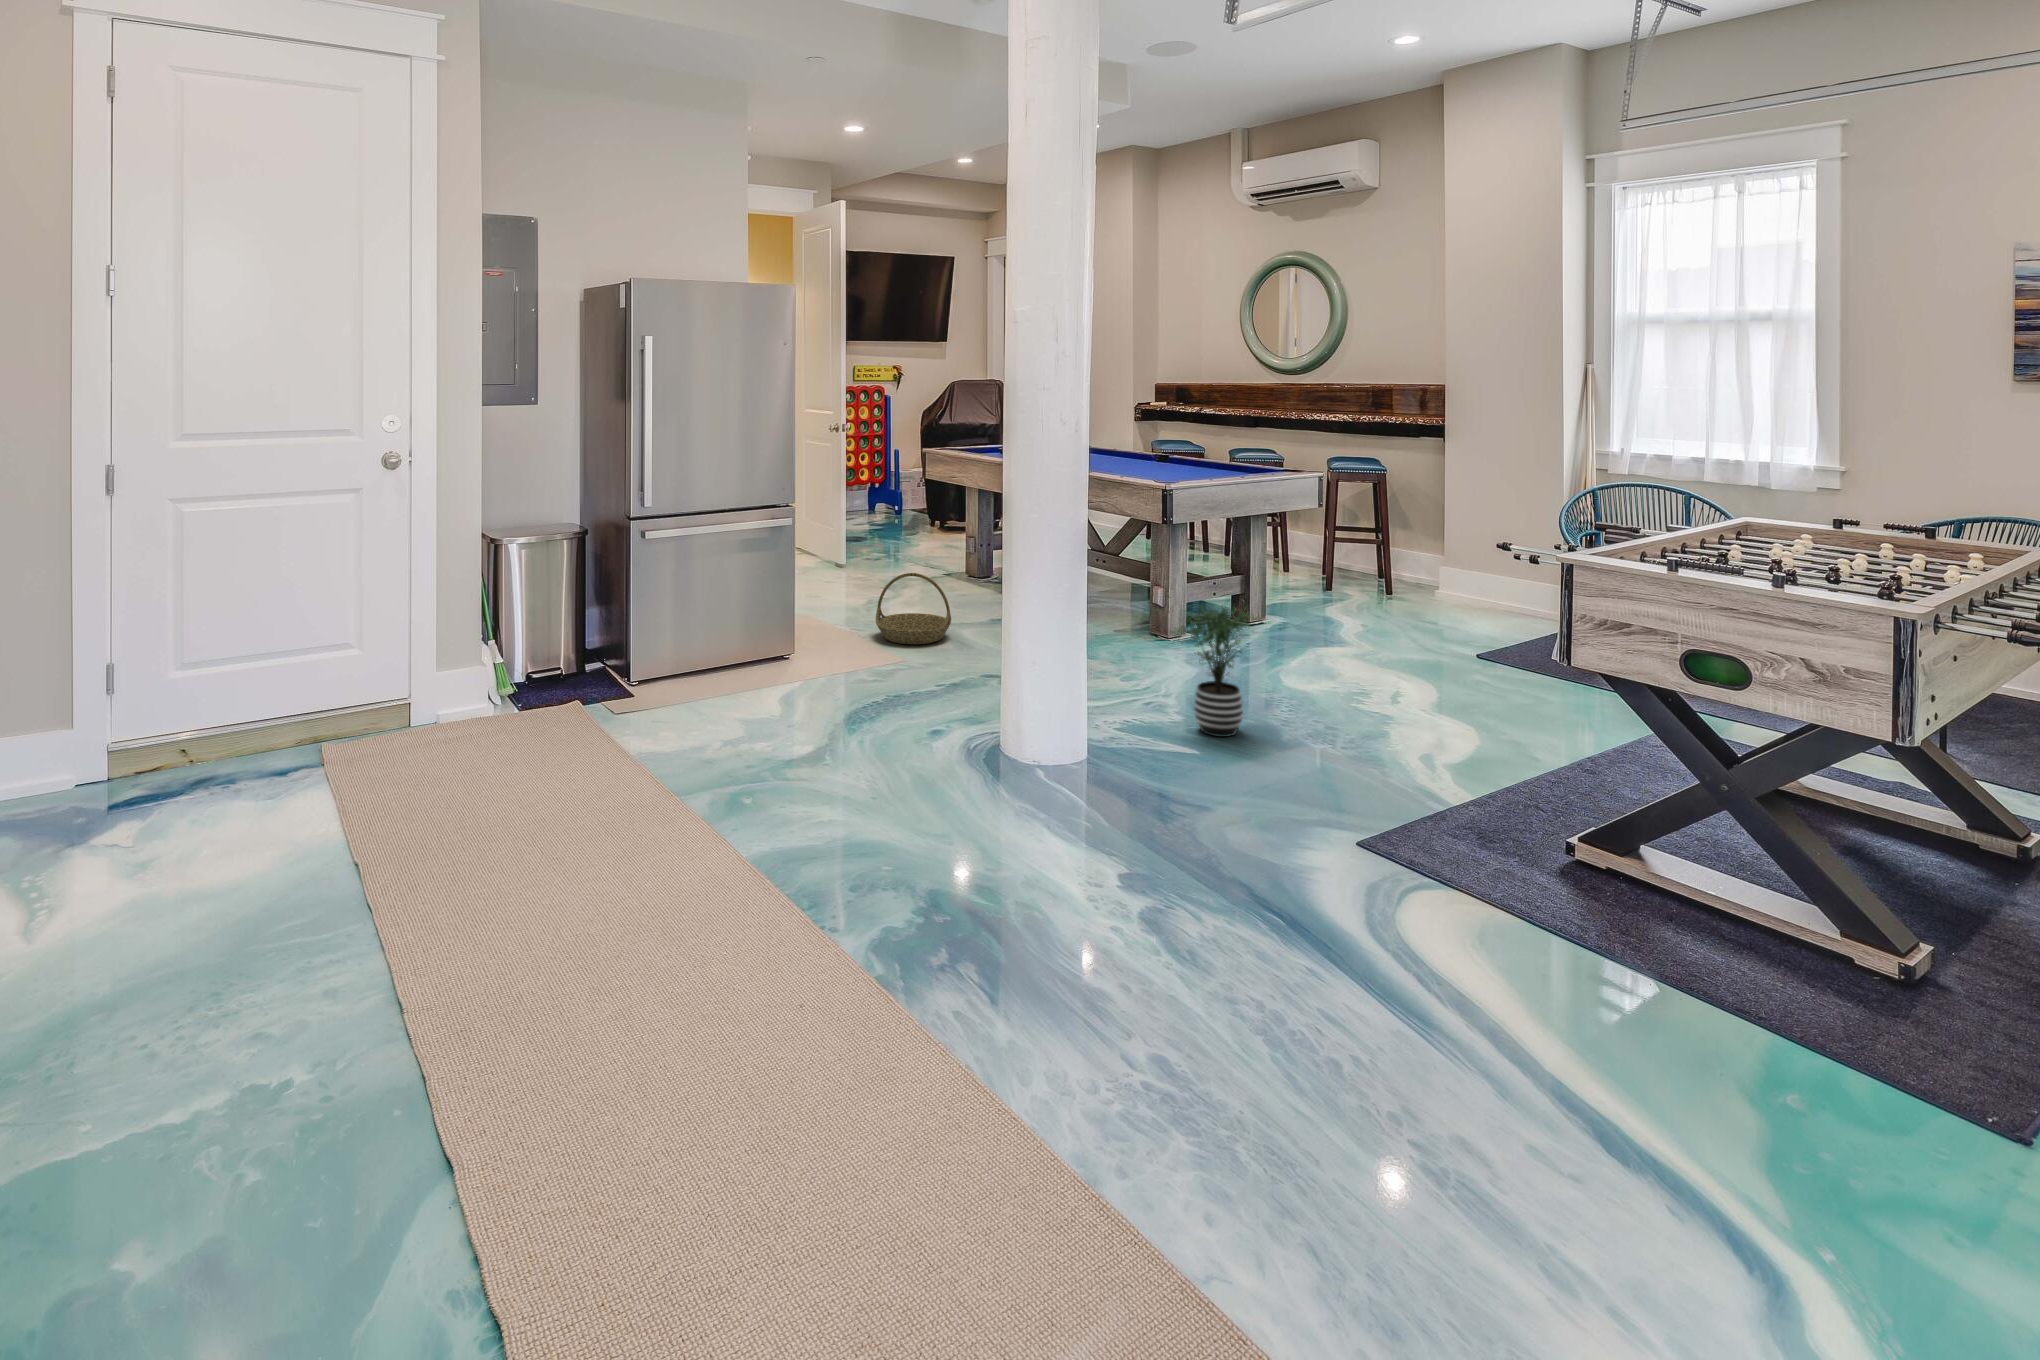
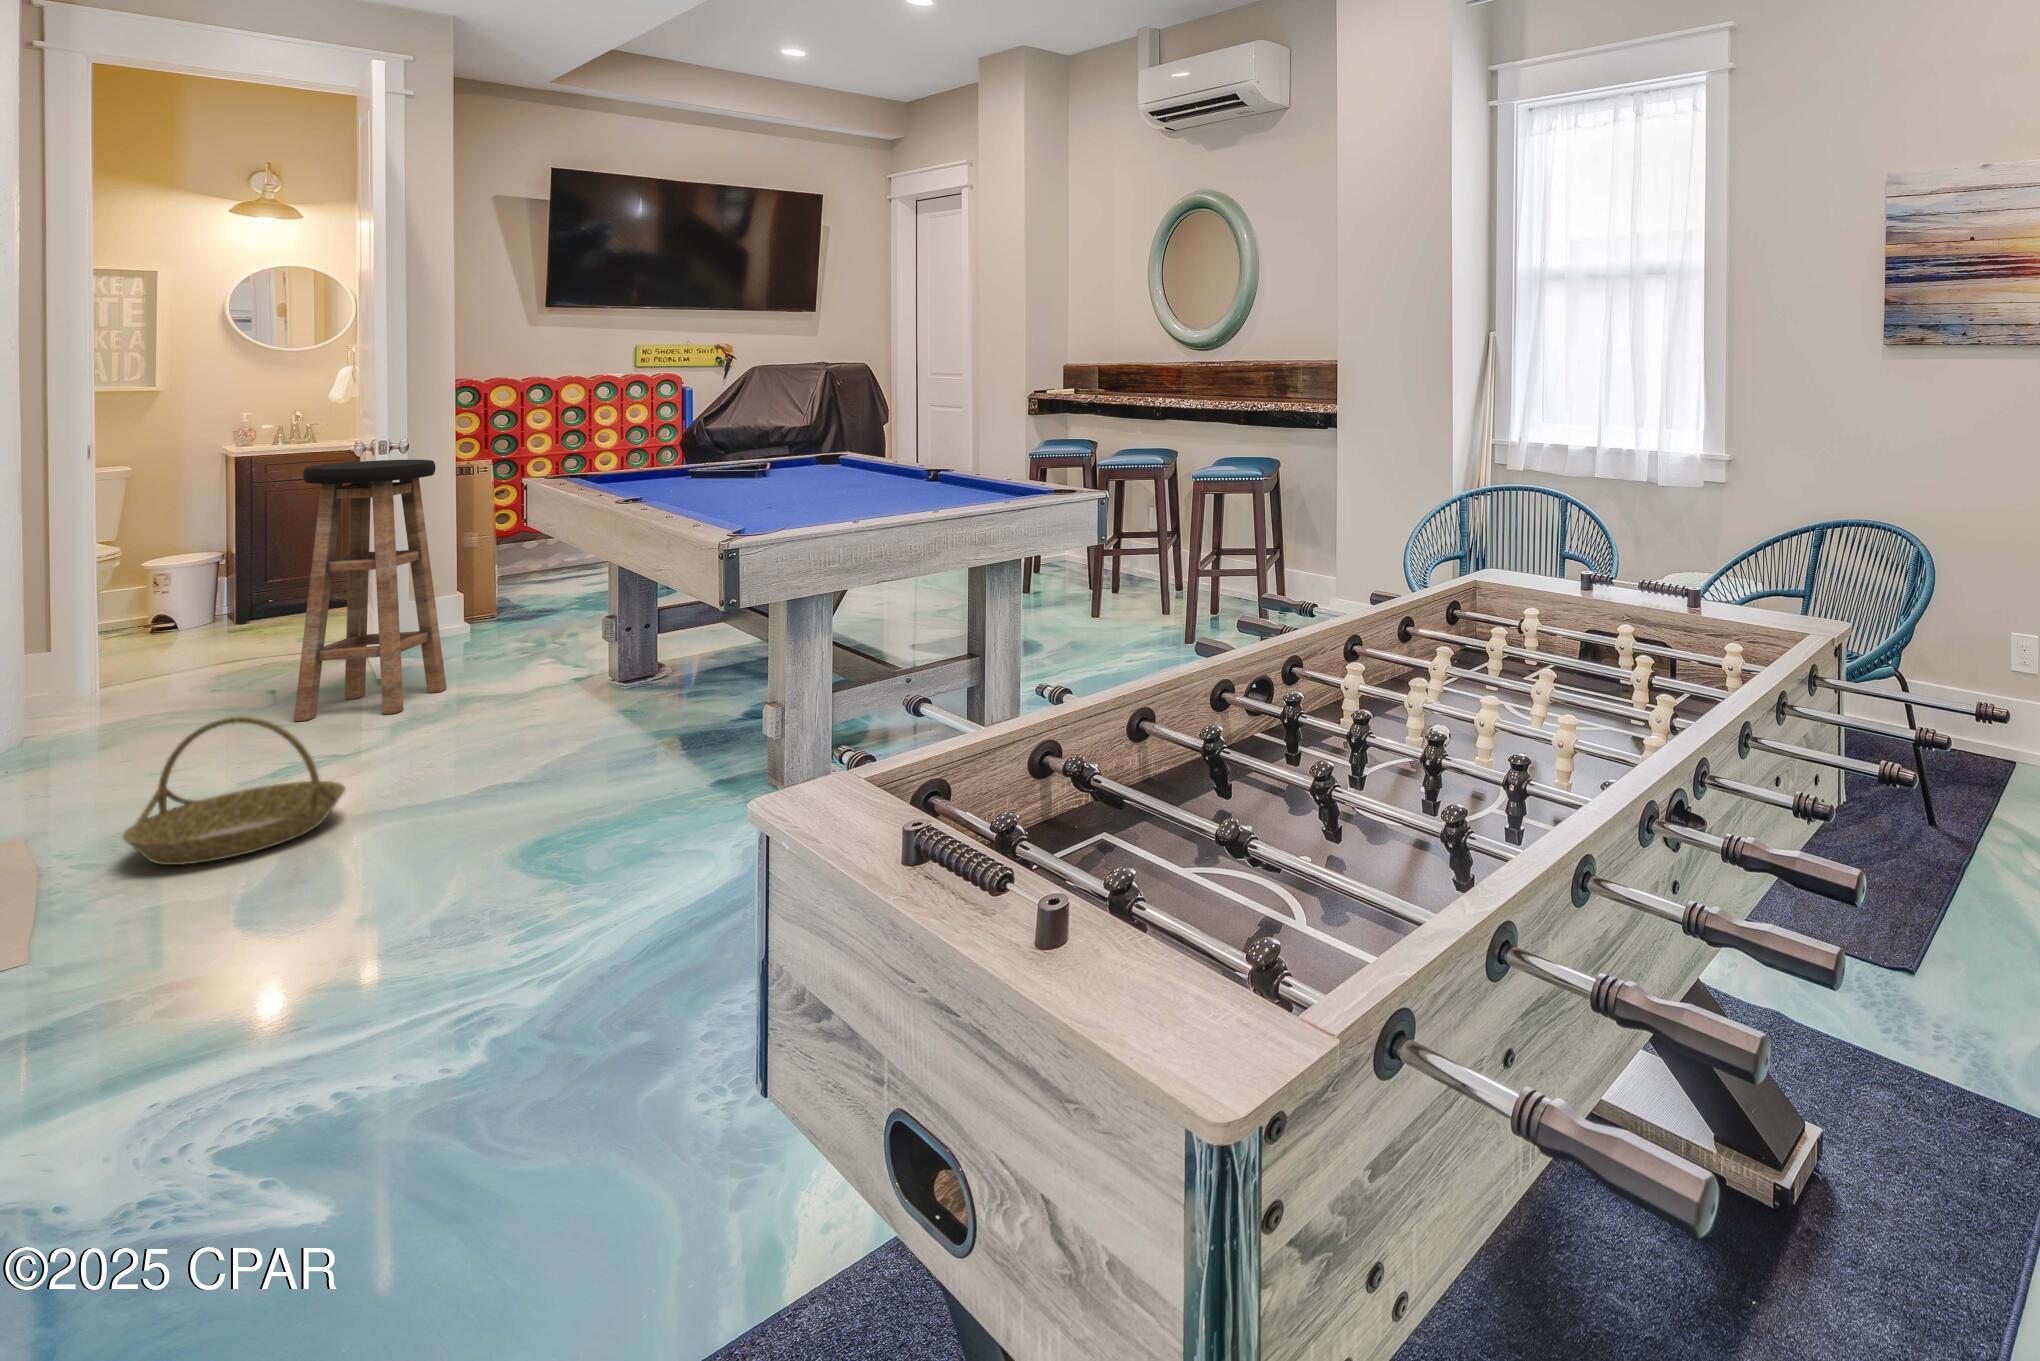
bar stool: none [835,442,887,591] -> present [294,460,447,721]
potted plant: present [1172,605,1249,737] -> none [401,781,660,1082]

